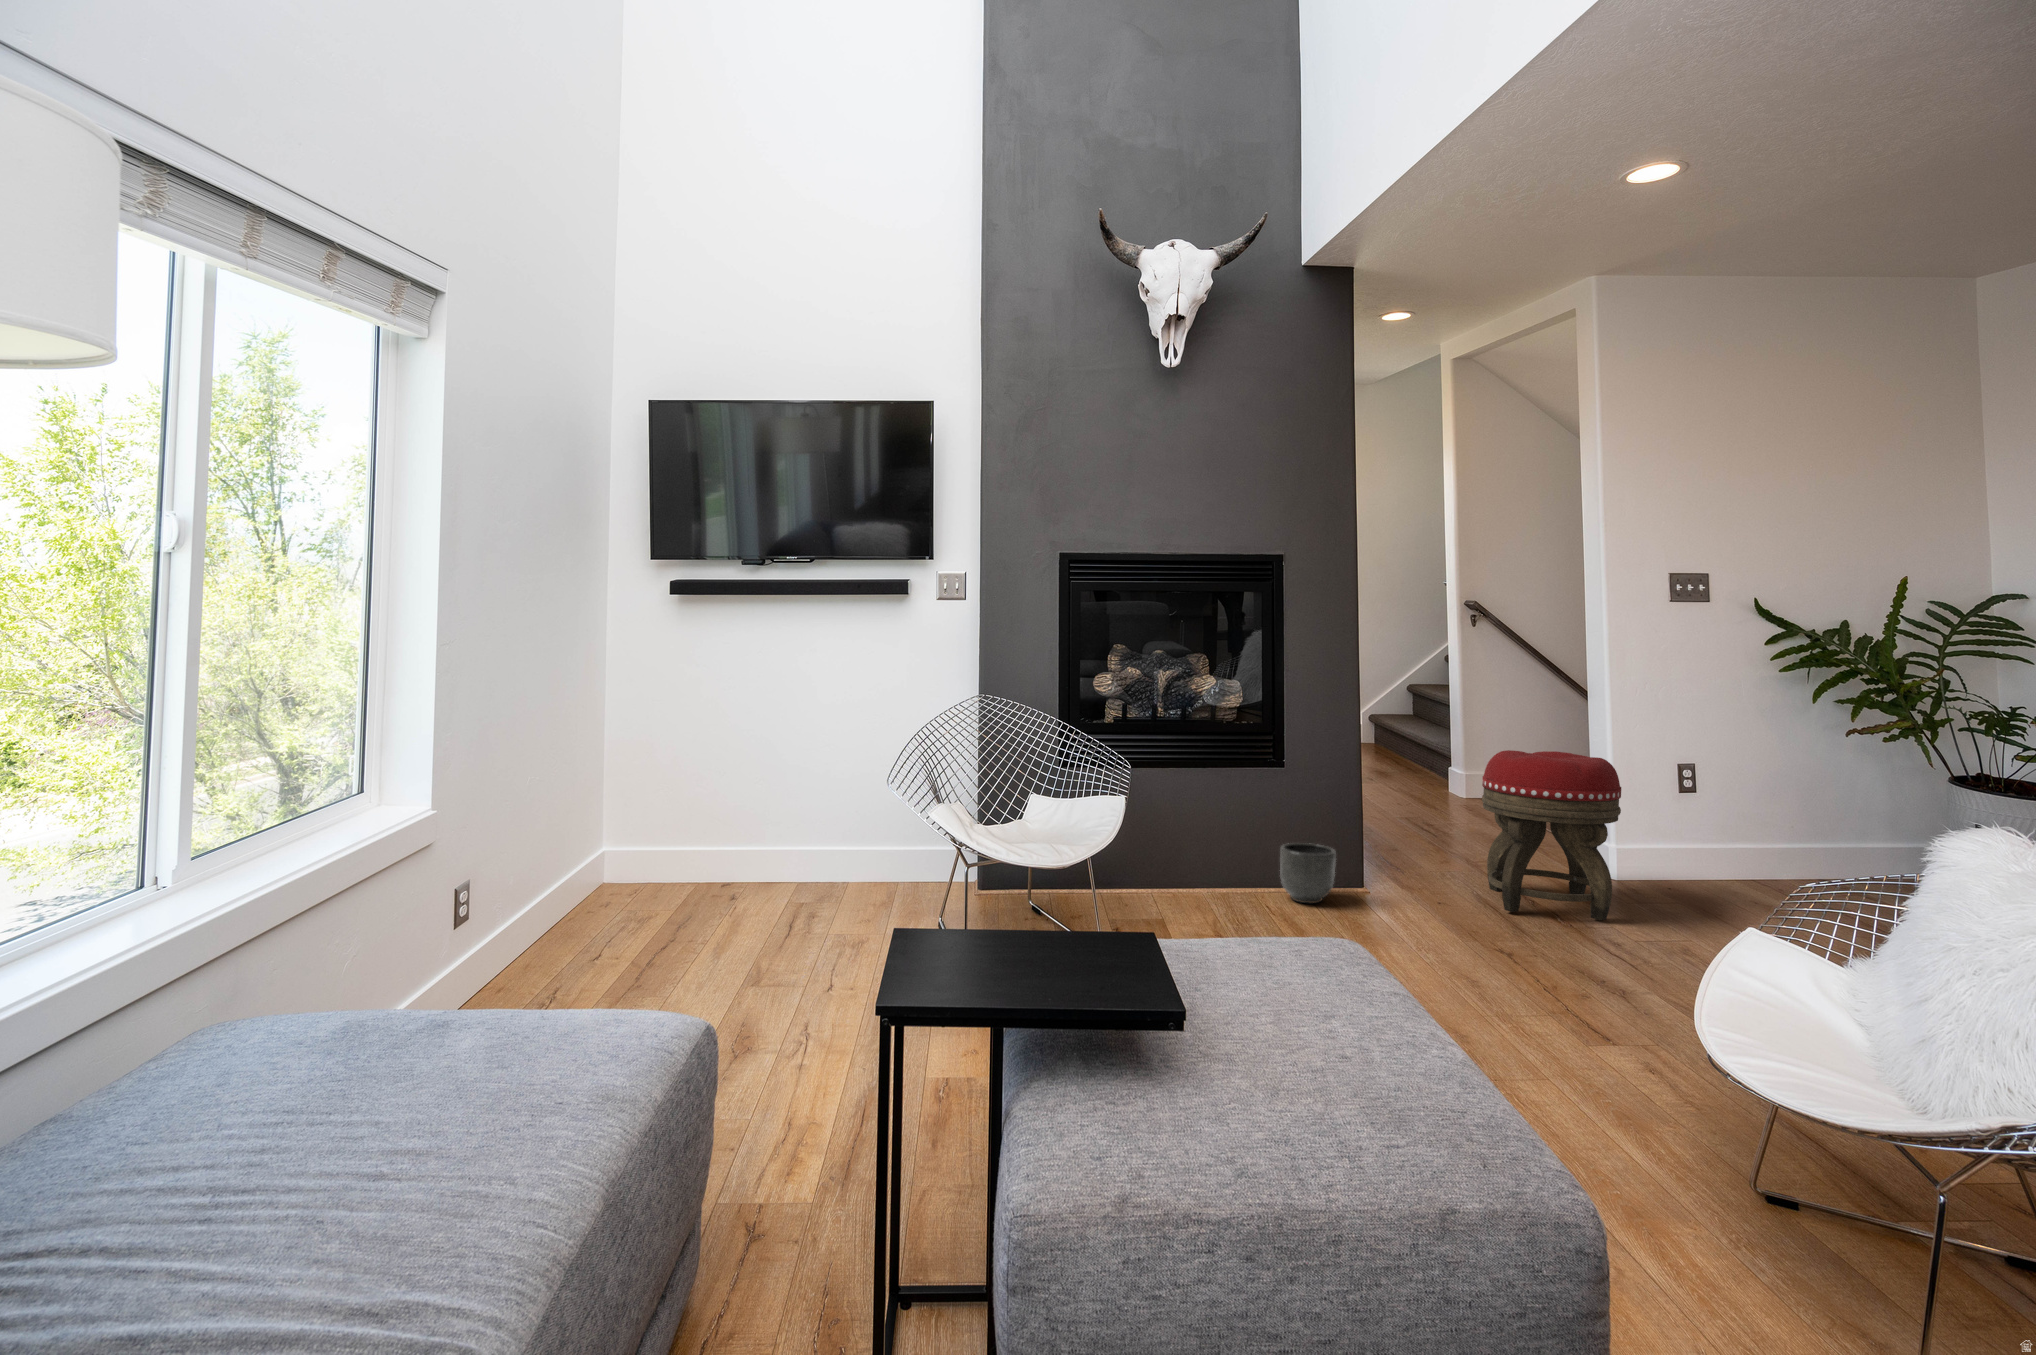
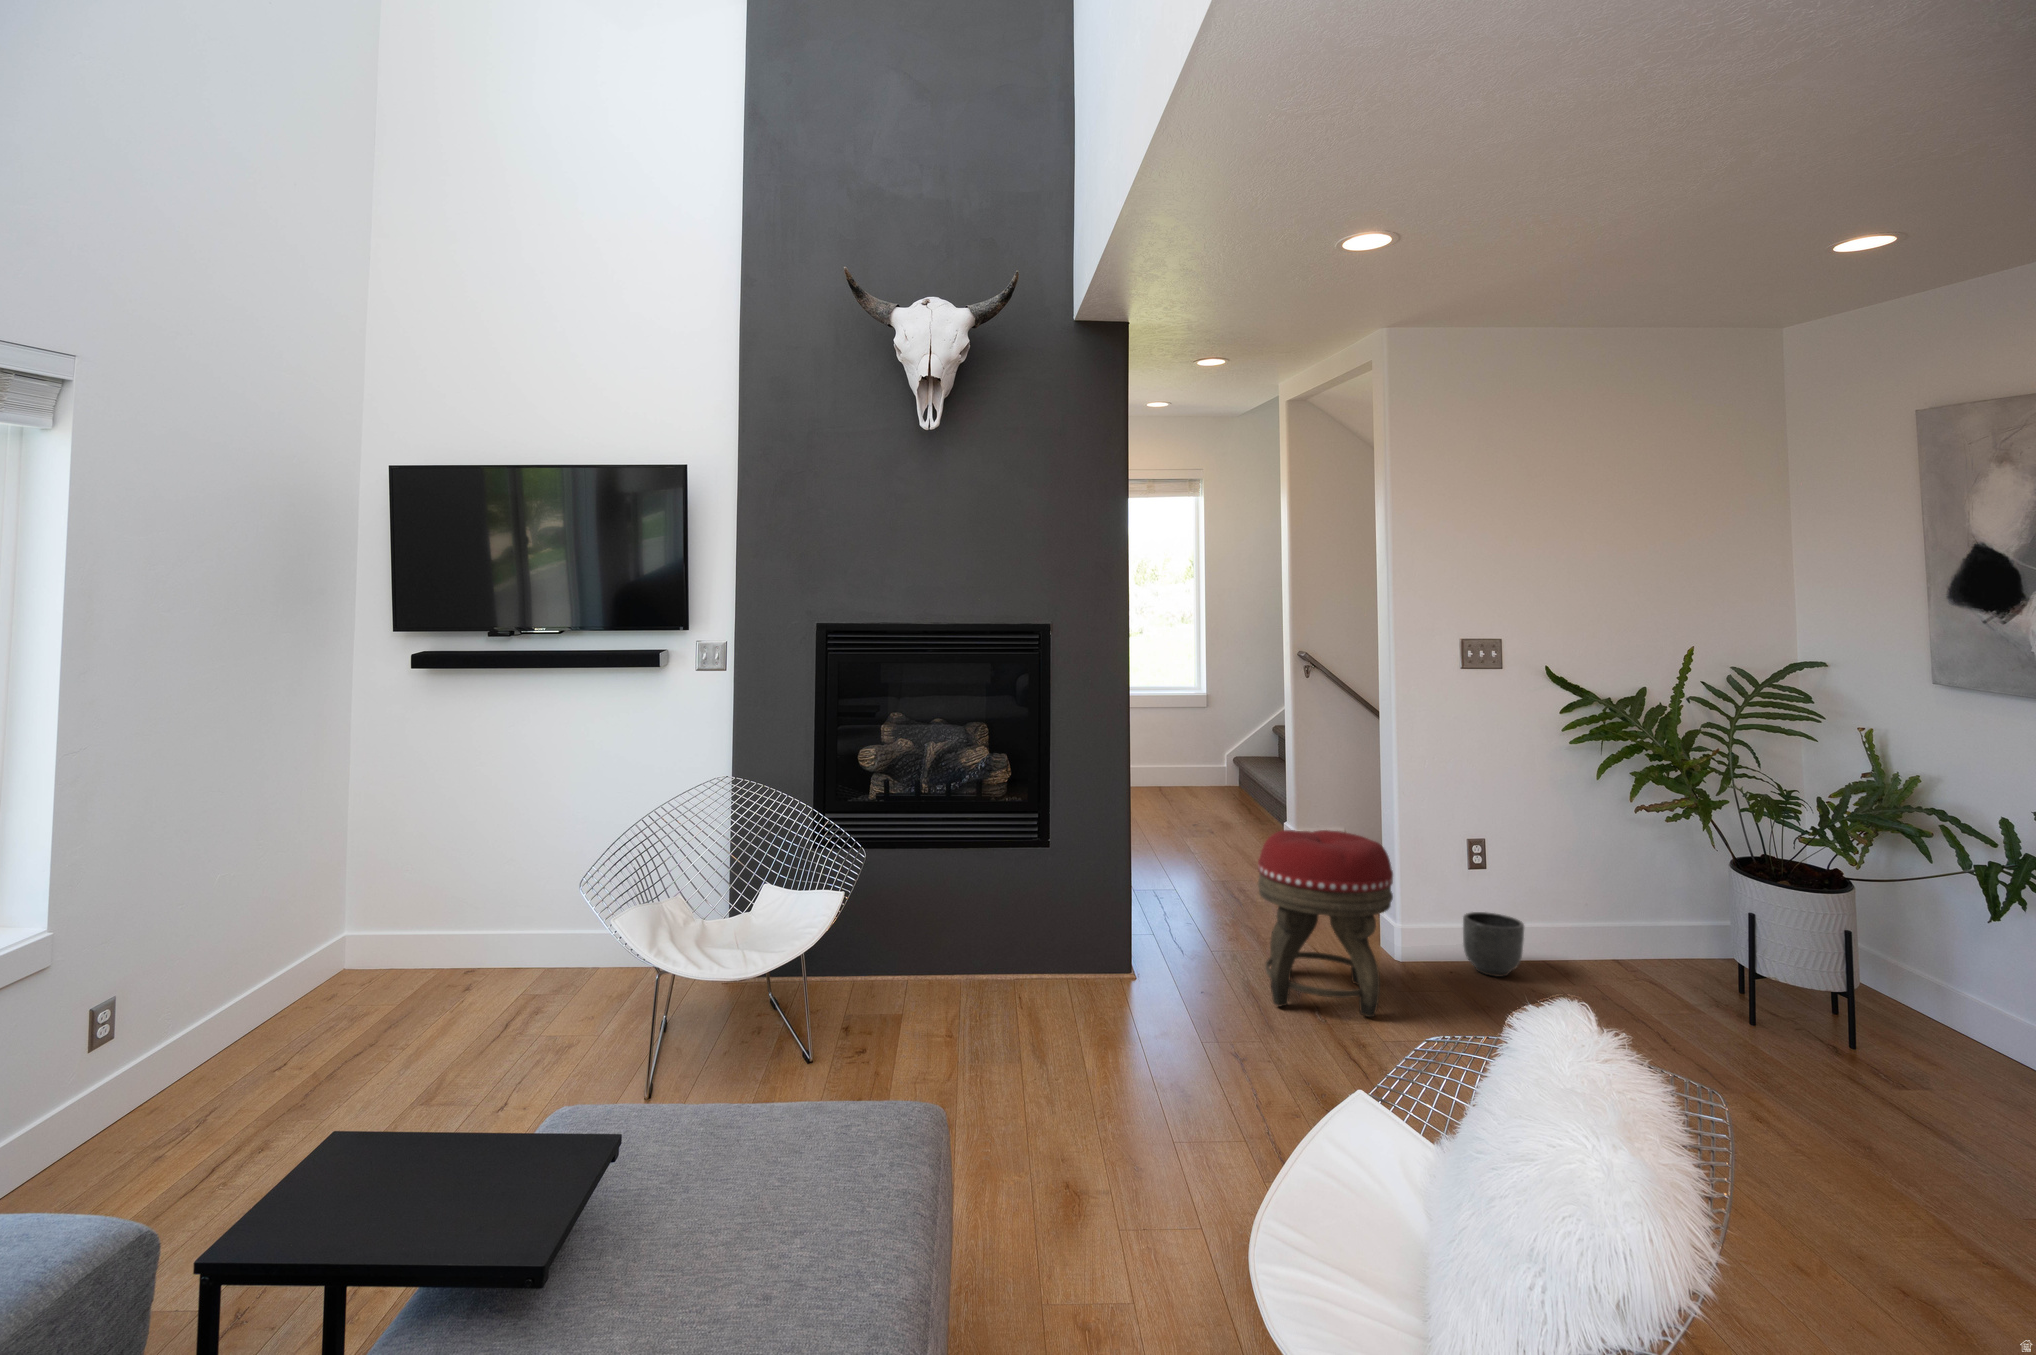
planter: present [1280,843,1336,903] -> present [1463,912,1524,977]

